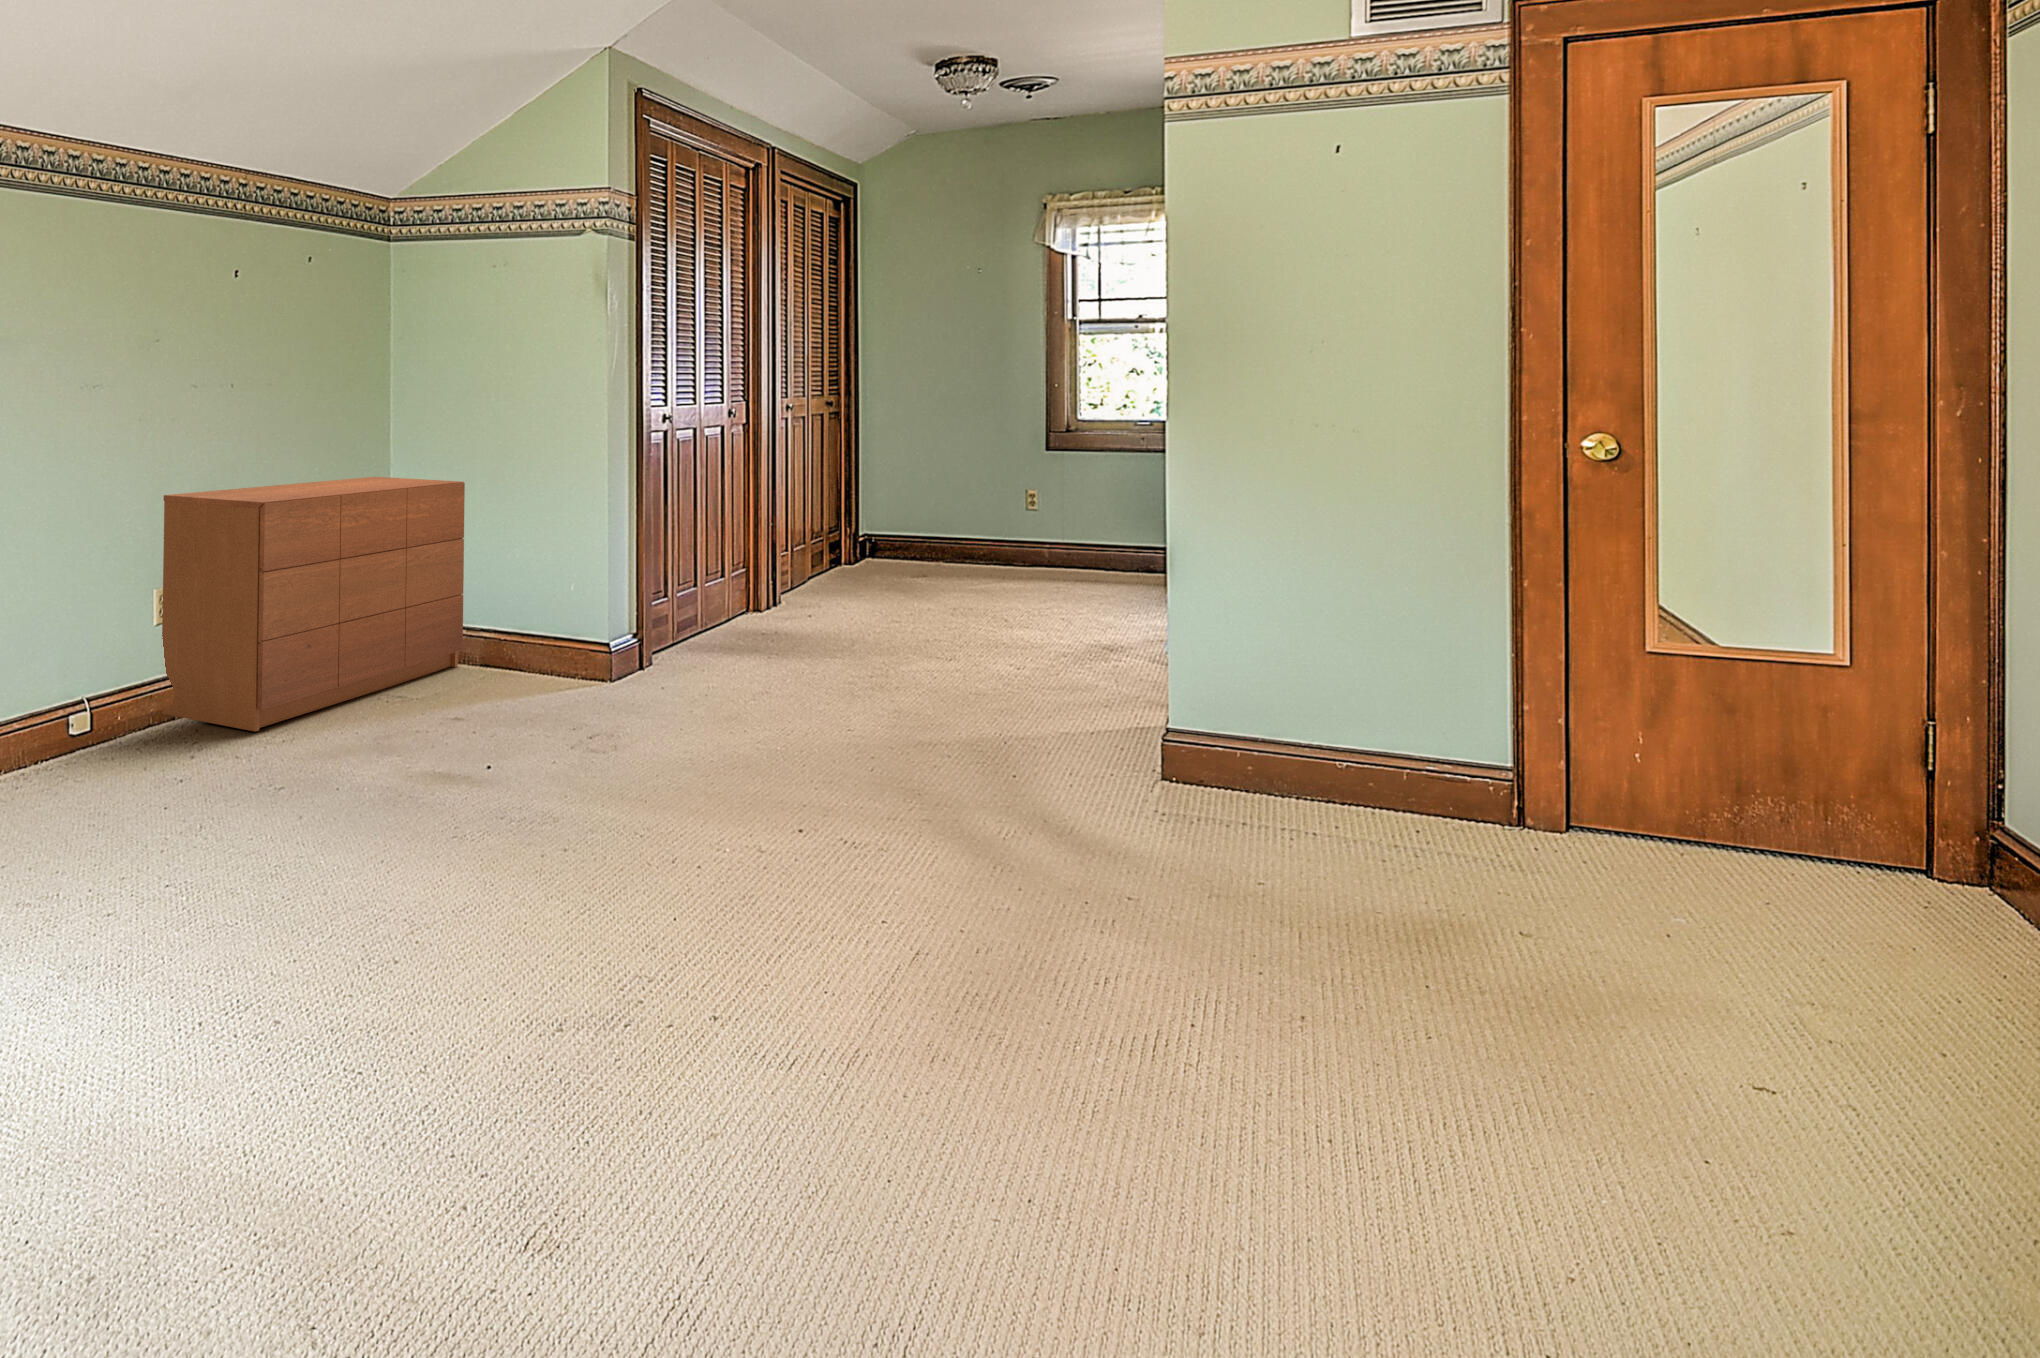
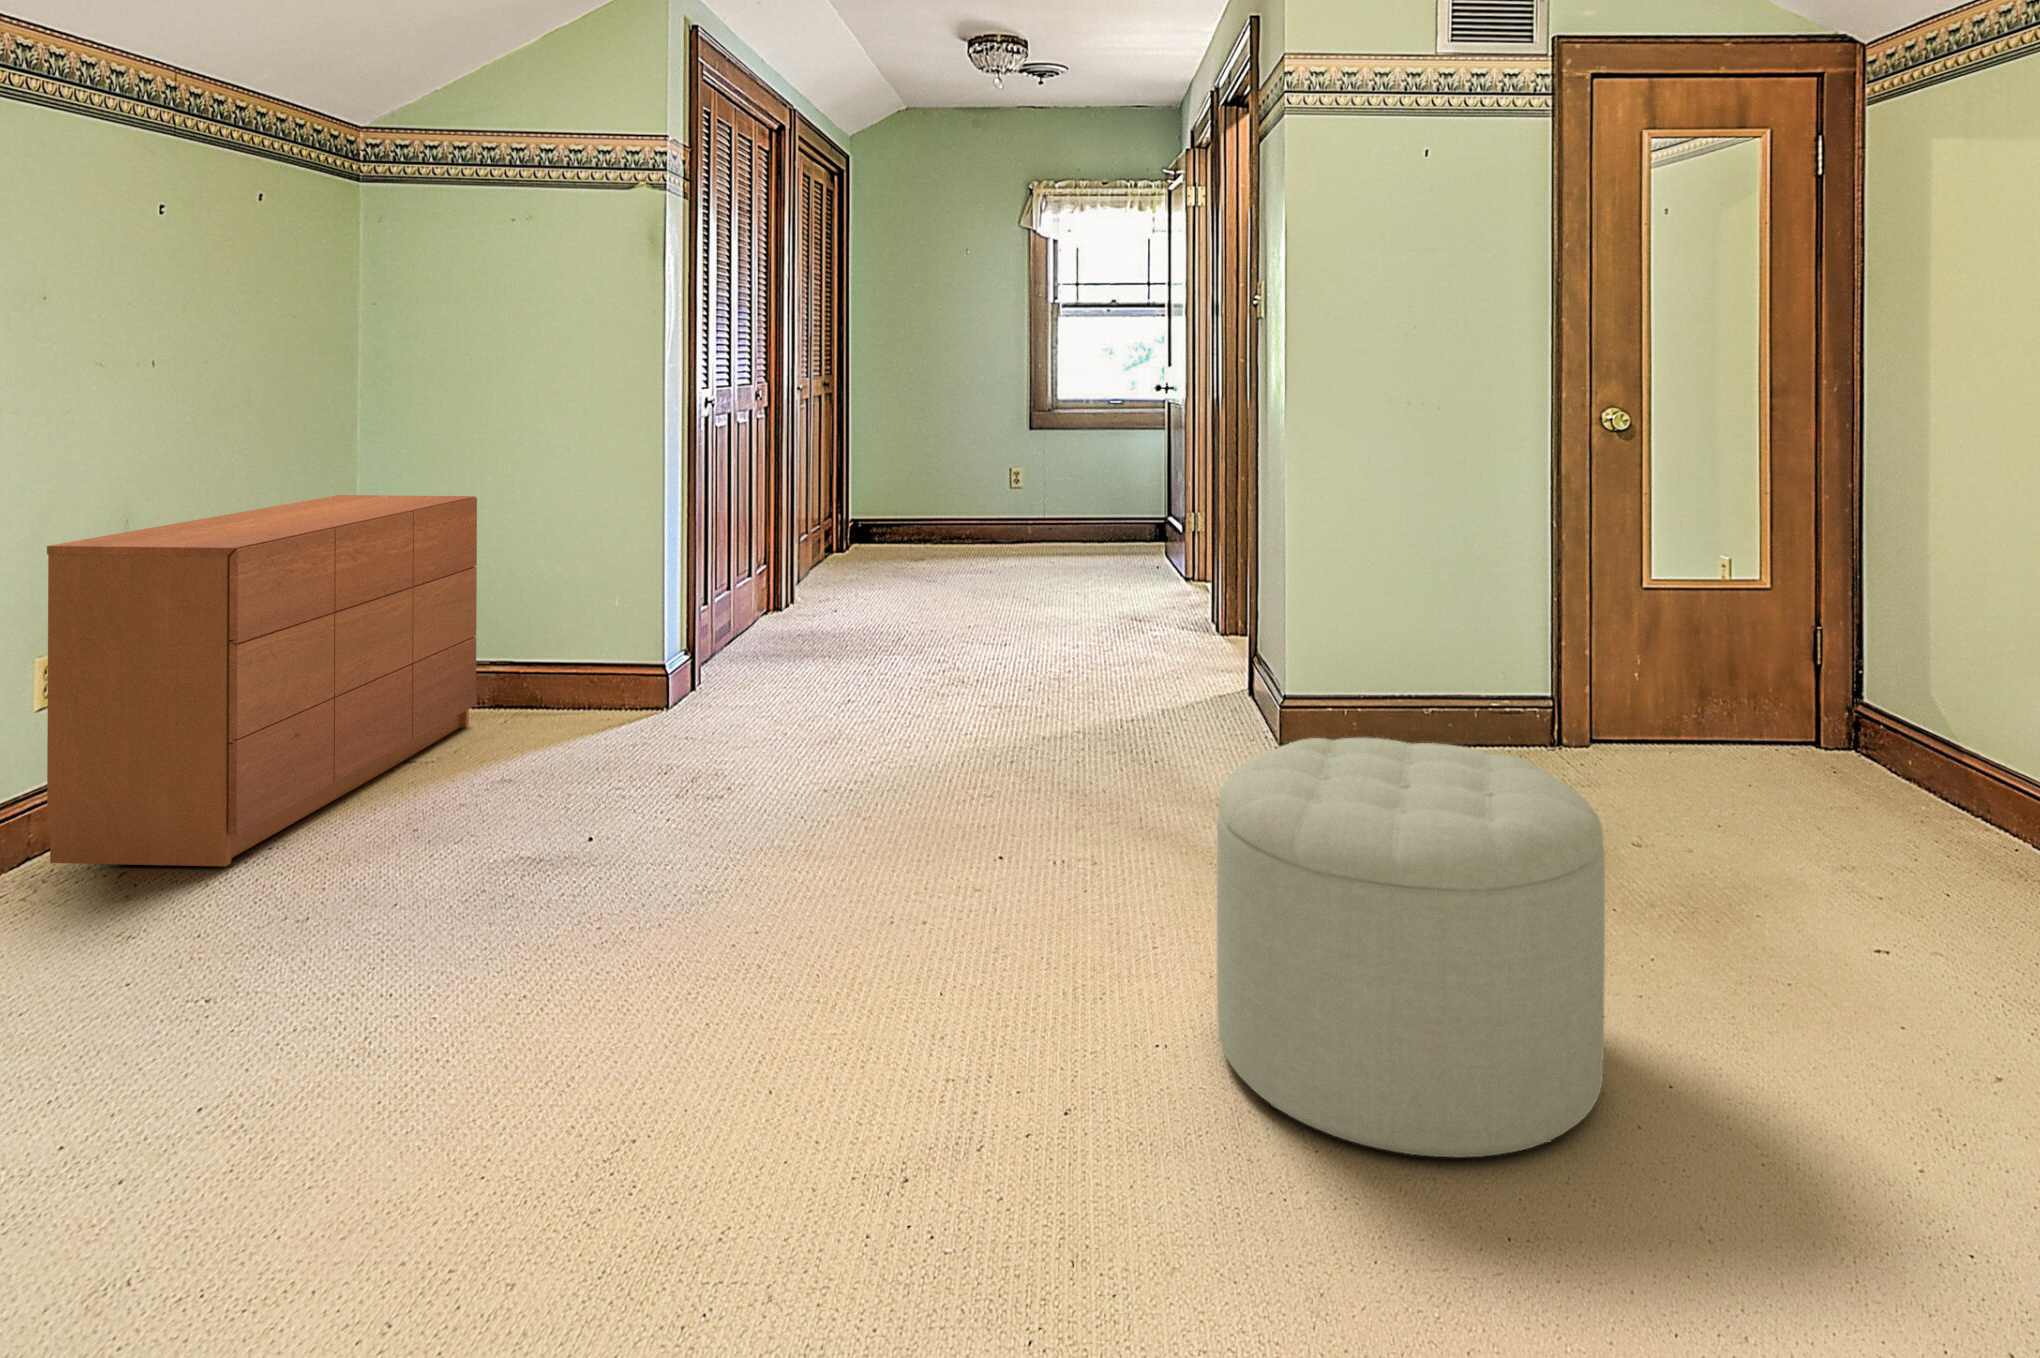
ottoman: none [874,722,1261,1122] -> present [1217,737,1605,1157]

